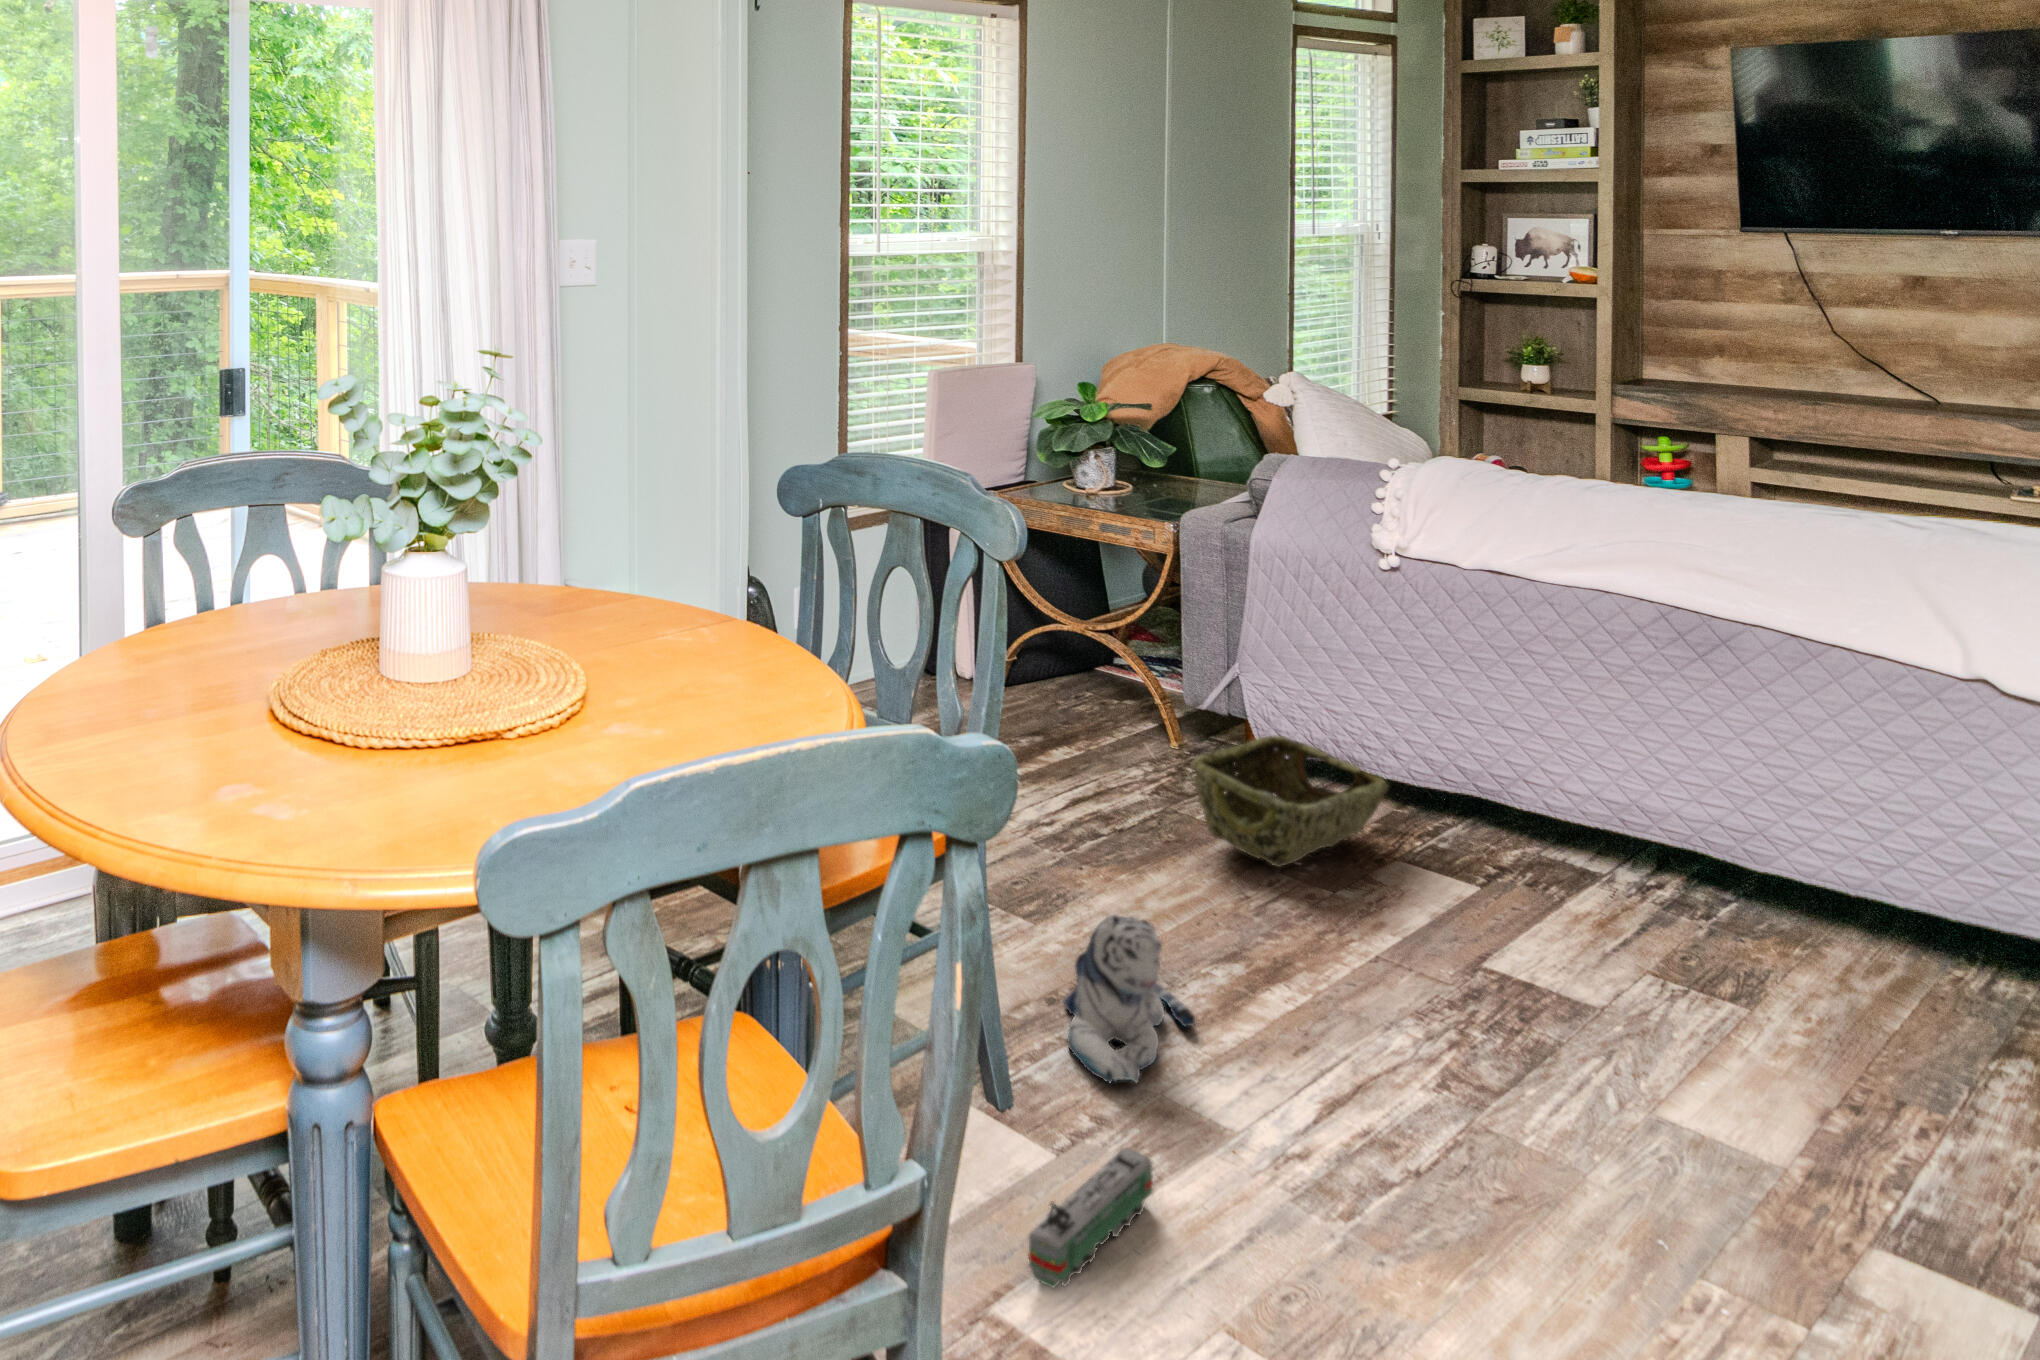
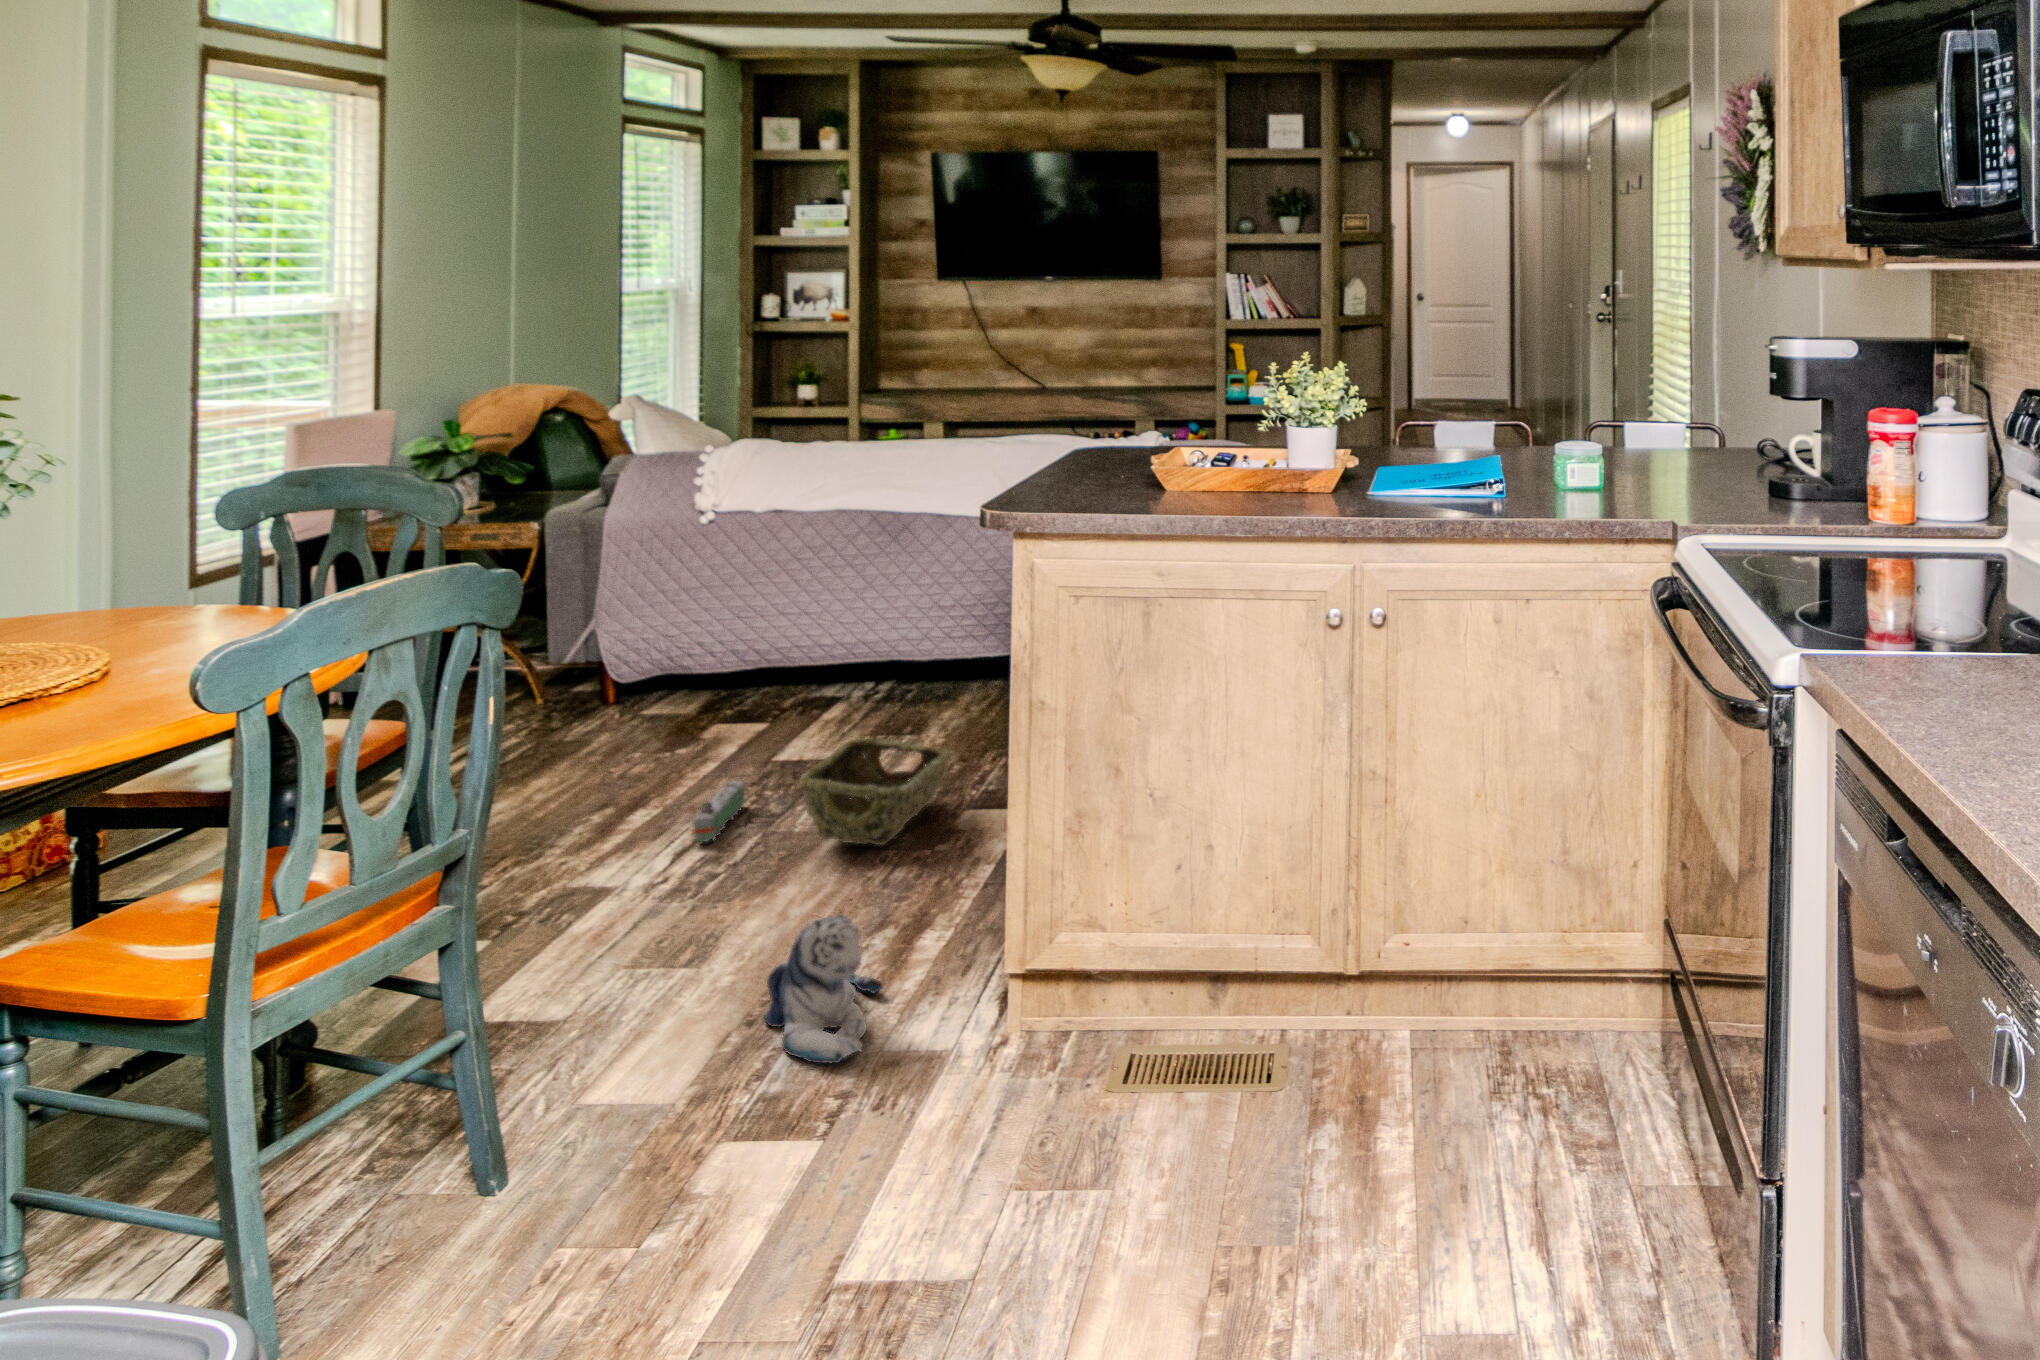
toy train: present [1028,1149,1153,1288] -> present [693,781,745,842]

